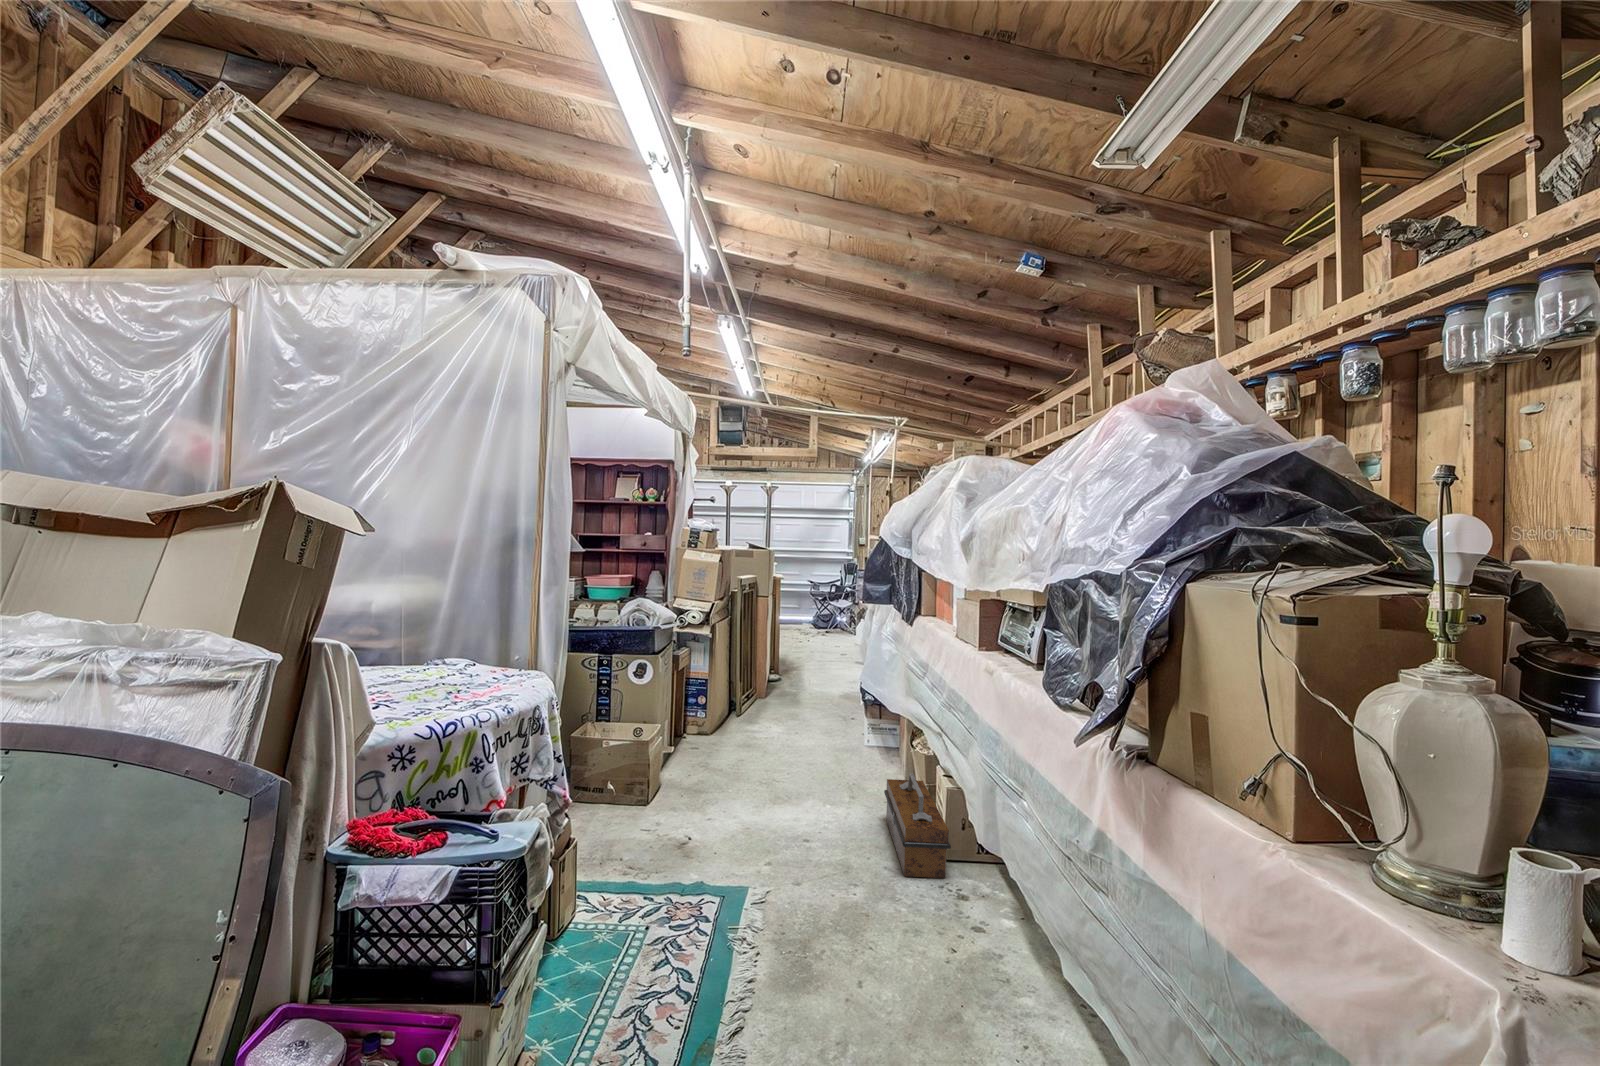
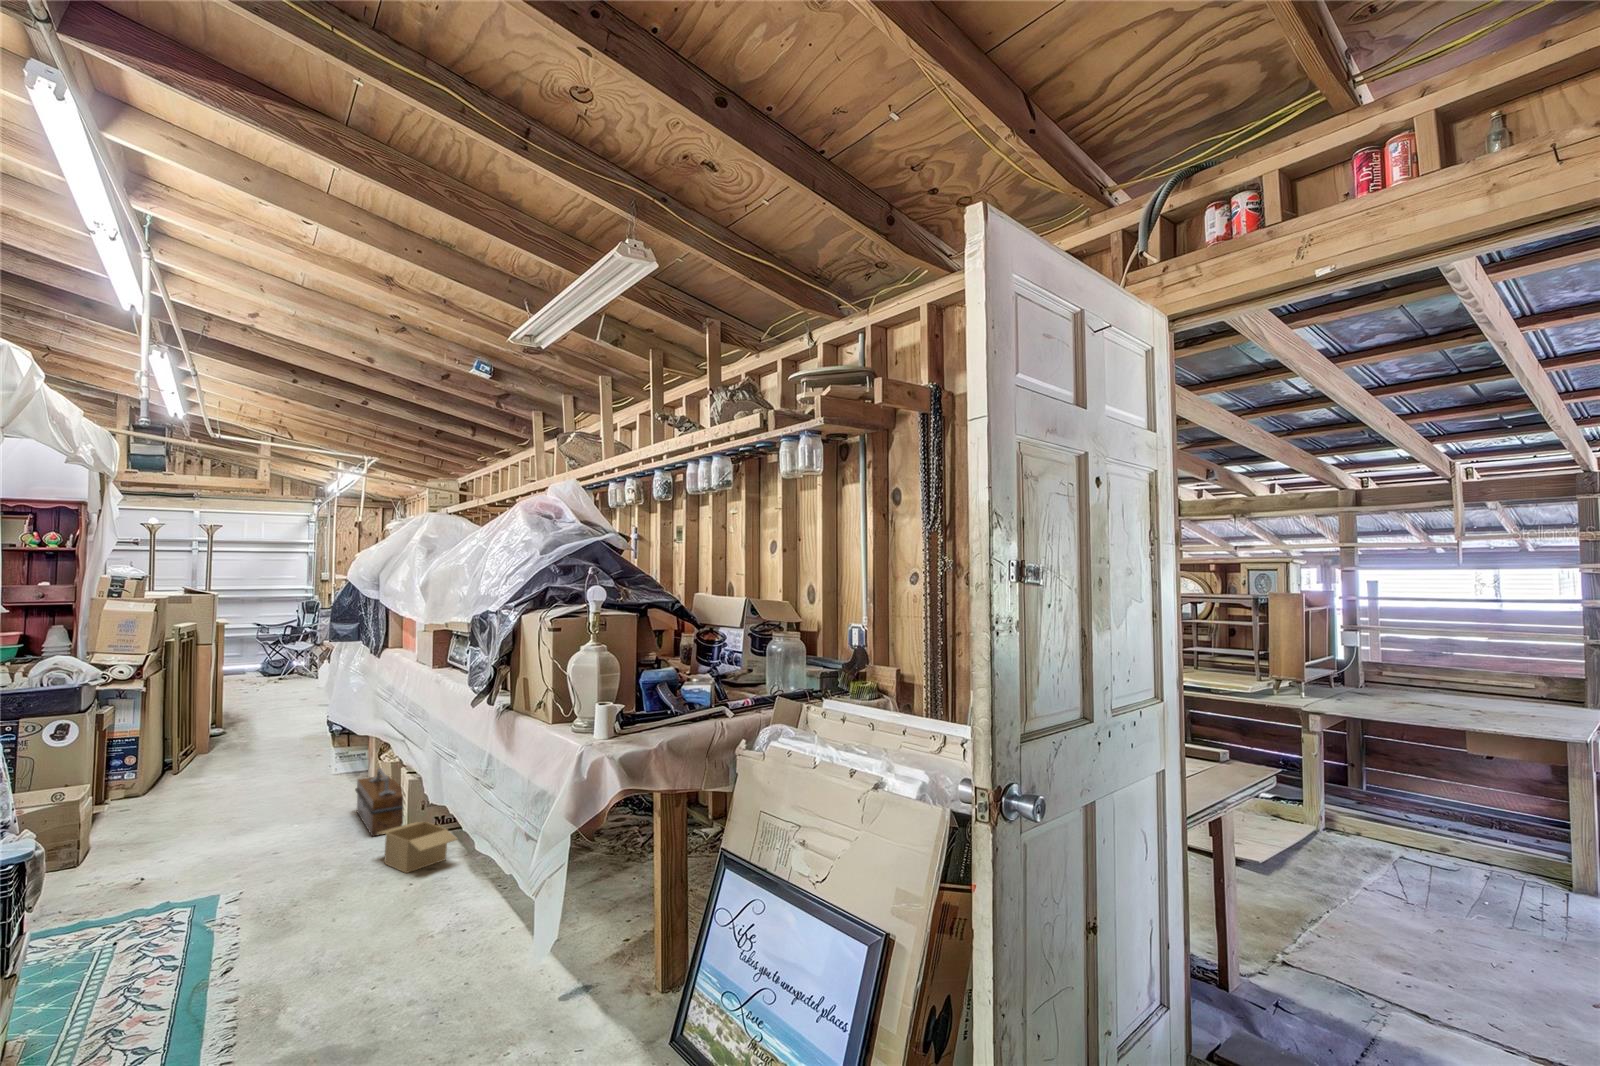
cardboard box: none [911,887,1035,991] -> present [376,822,457,873]

